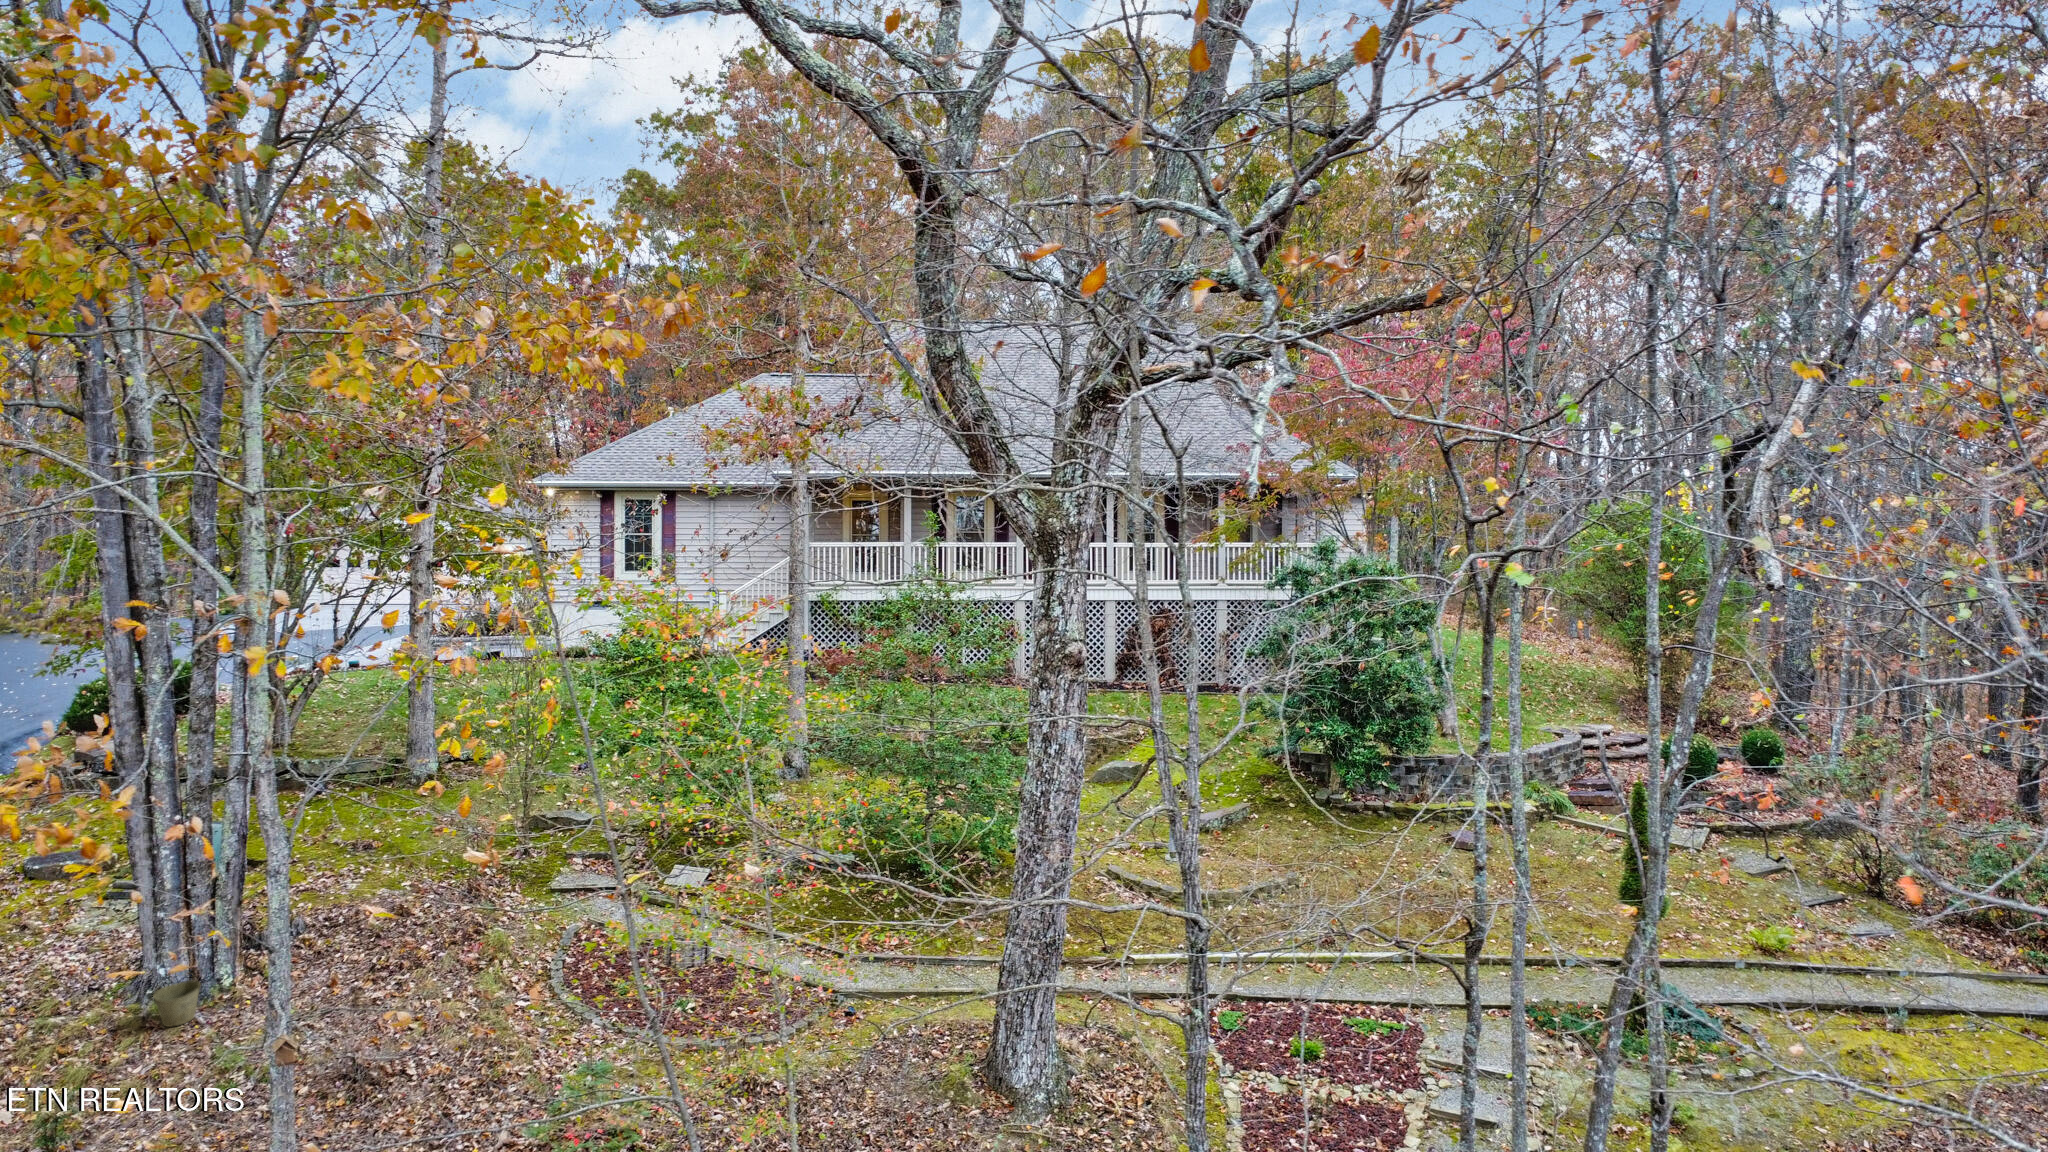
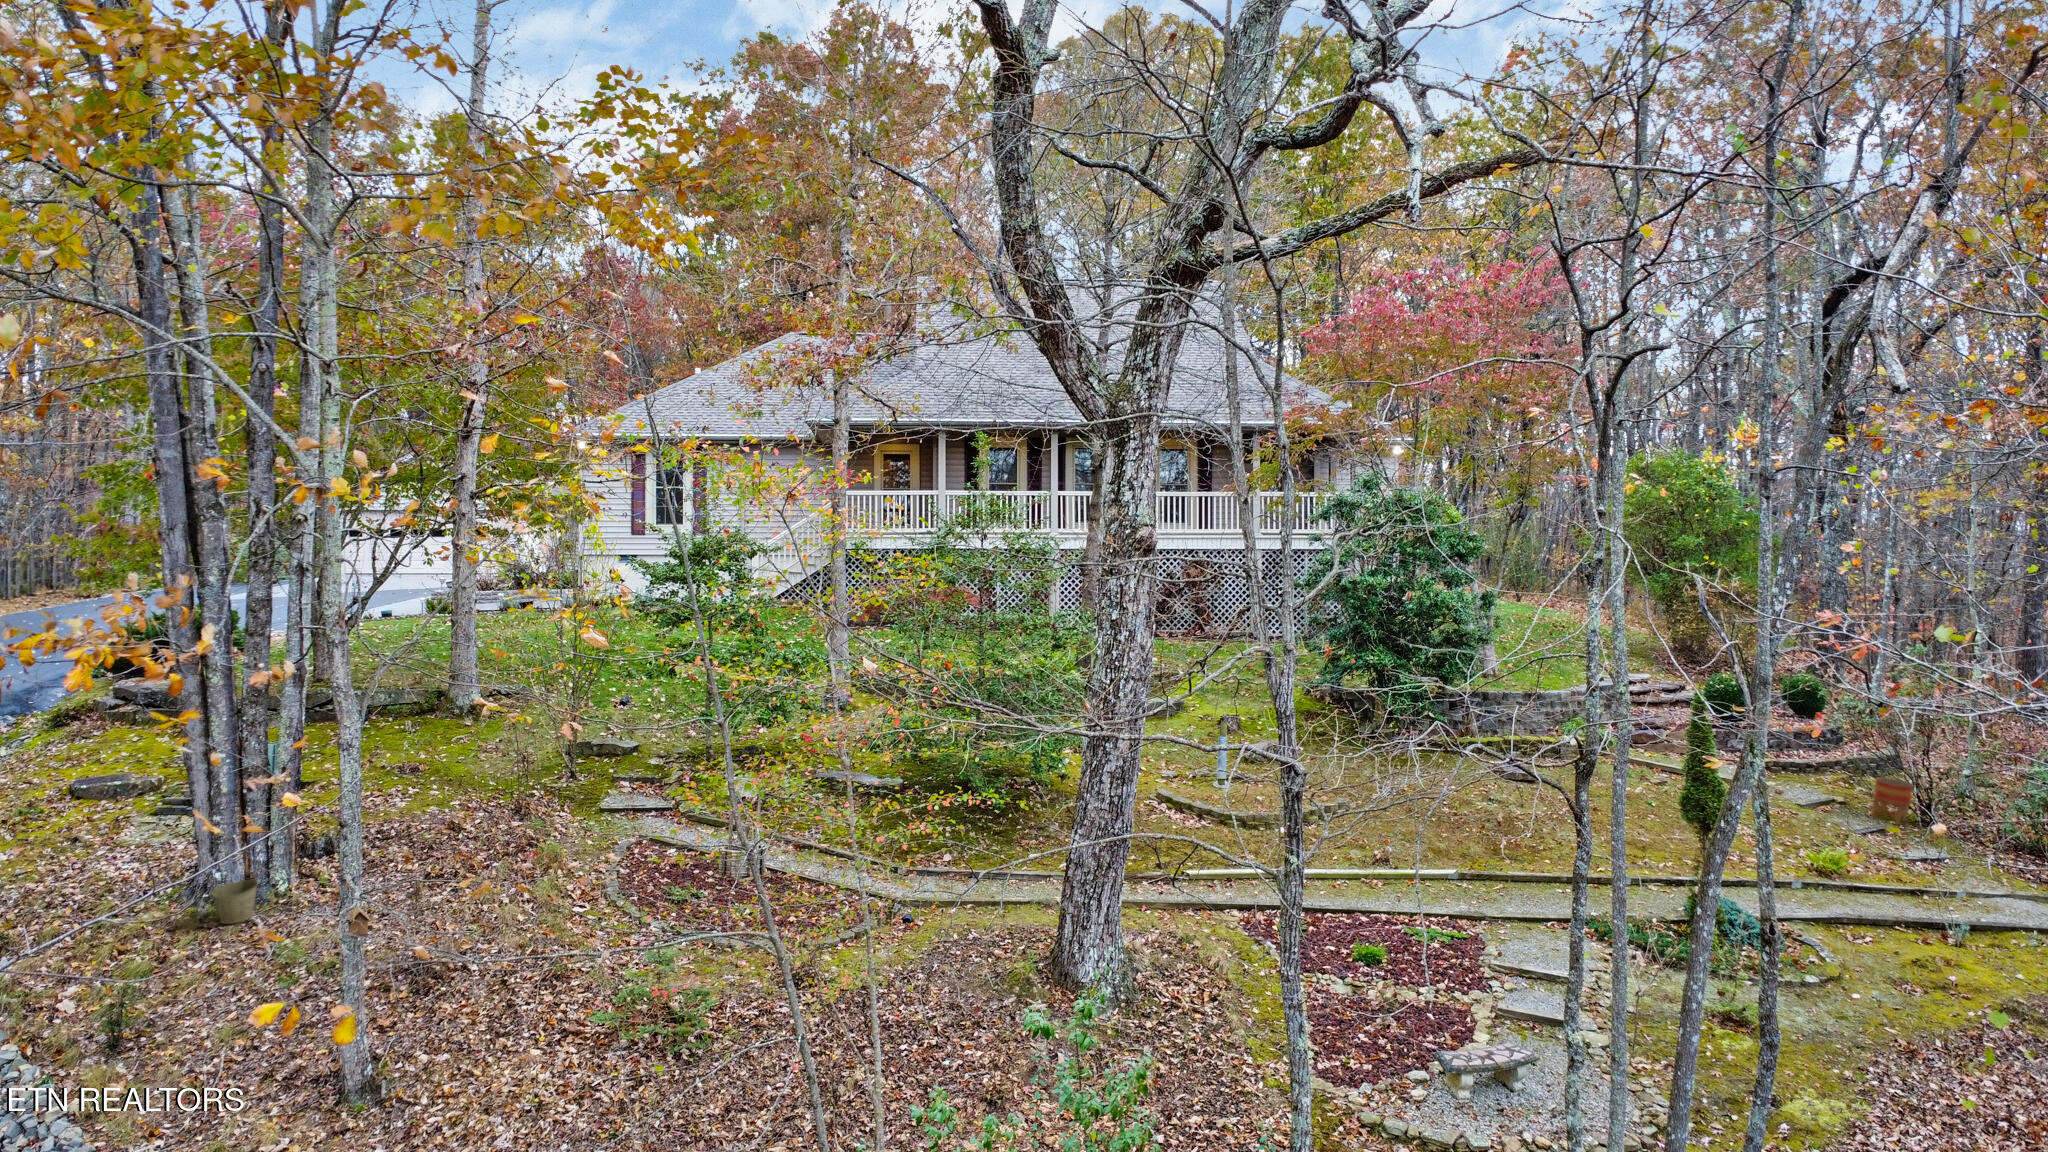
planter: none [1833,851,1874,900] -> present [1872,777,1913,824]

